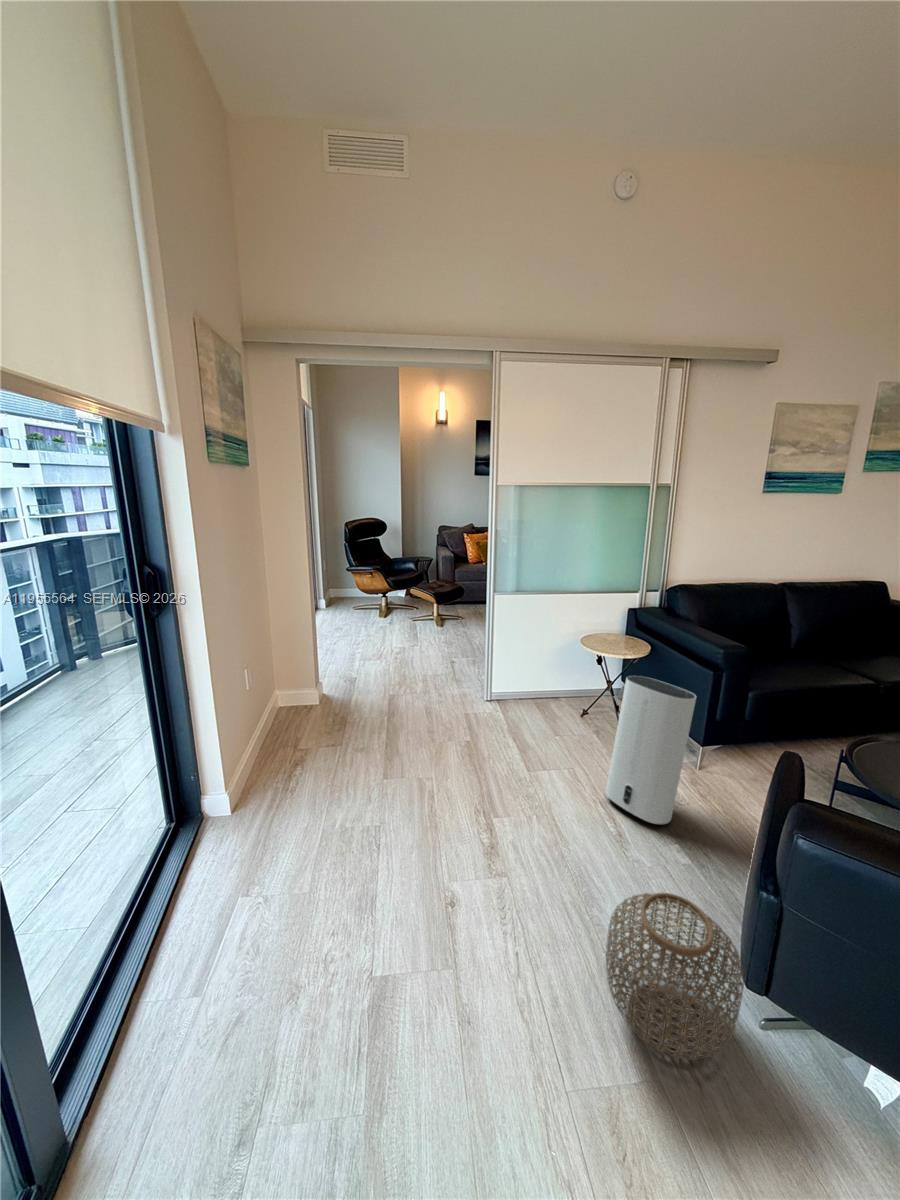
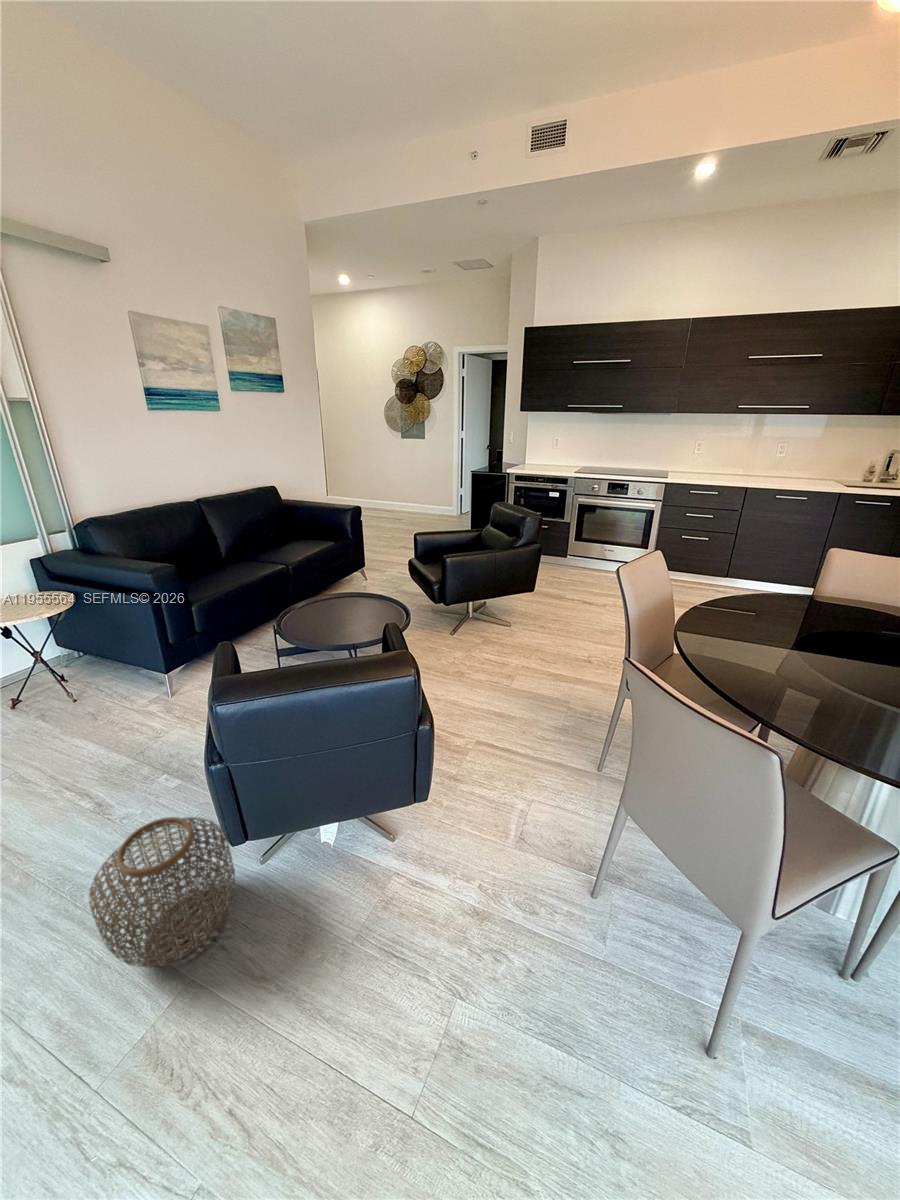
air purifier: present [606,676,696,824] -> none [40,627,153,777]

